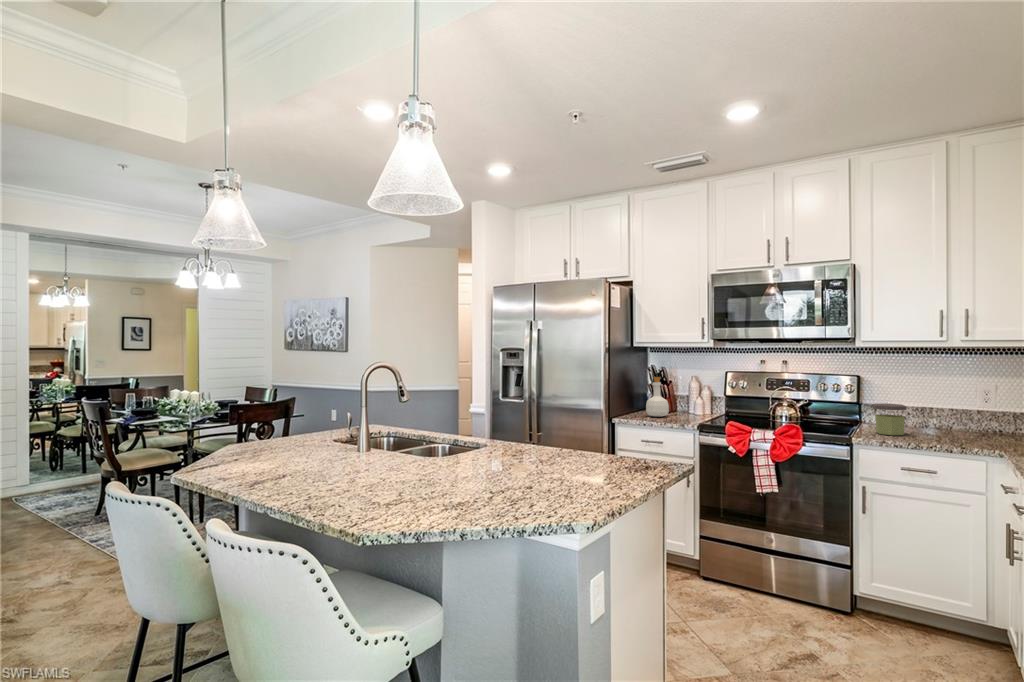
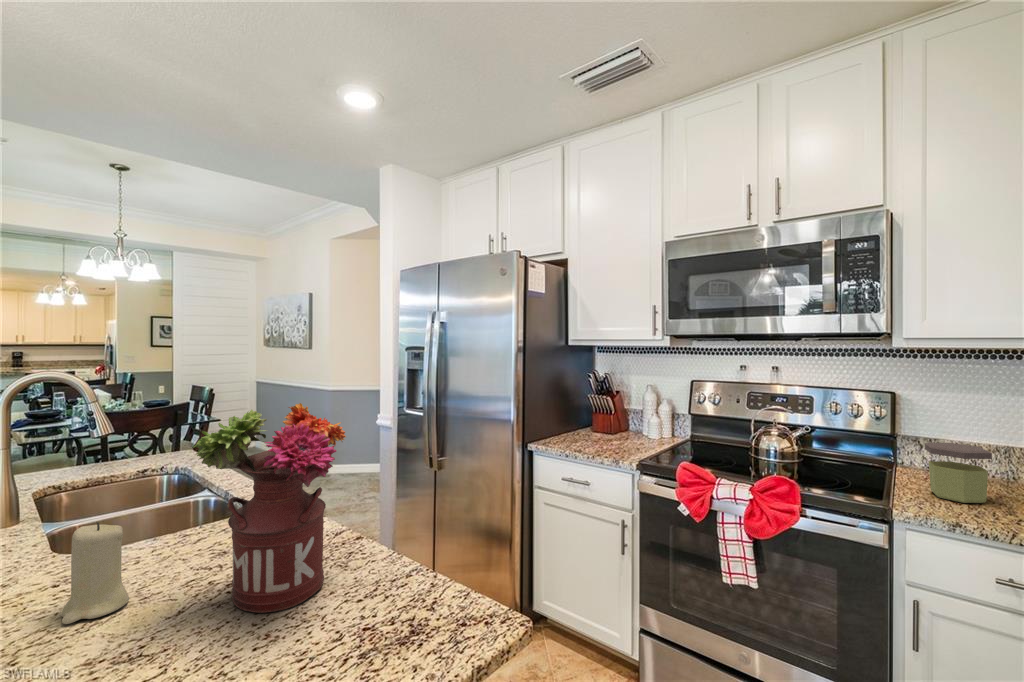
flower arrangement: none [540,374,603,468] -> present [193,403,346,613]
bottle: present [646,377,669,417] -> none [578,387,608,443]
candle: none [485,428,508,471] -> present [60,522,129,624]

